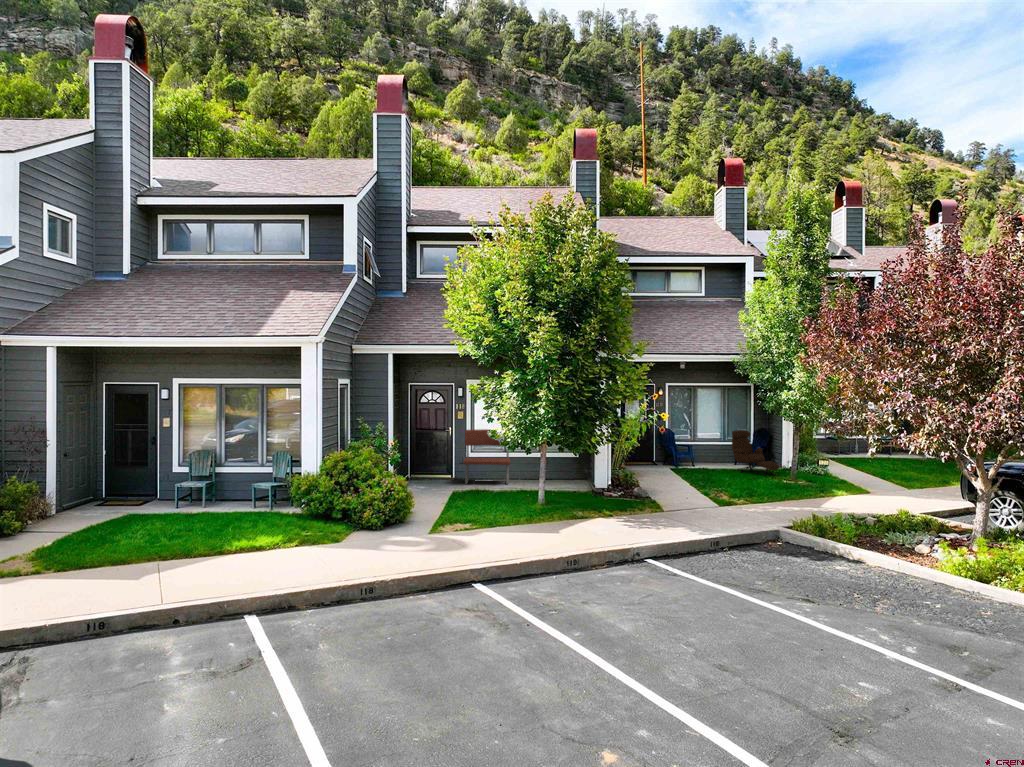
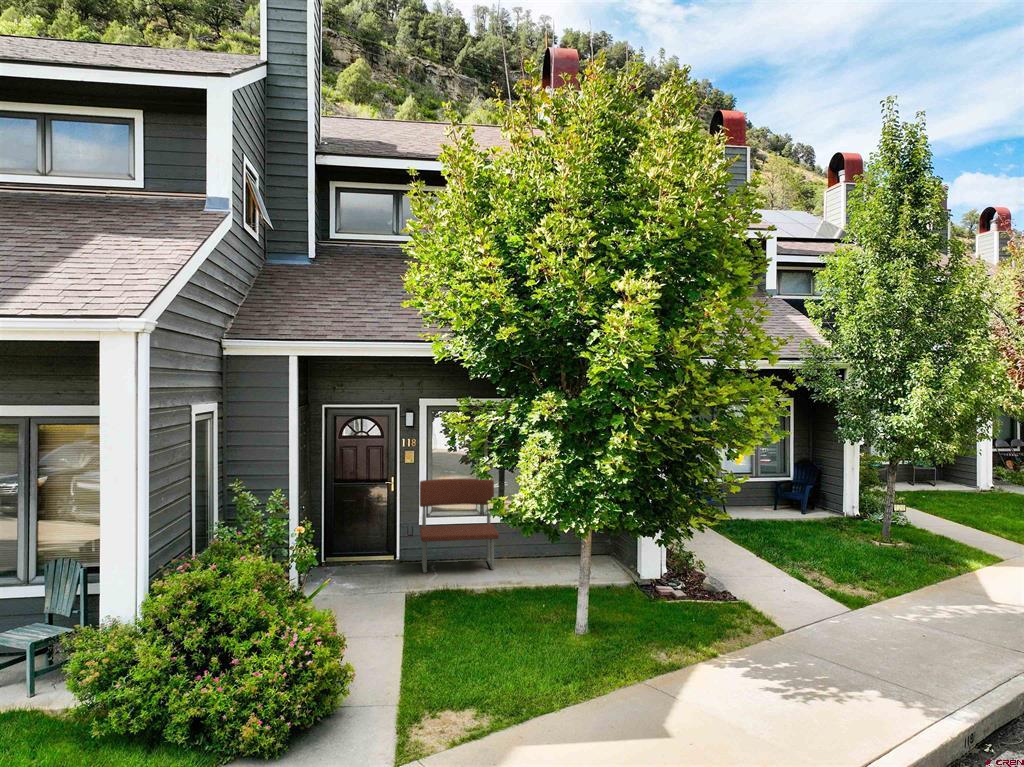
lounge chair: present [732,430,779,475] -> none [777,462,847,527]

